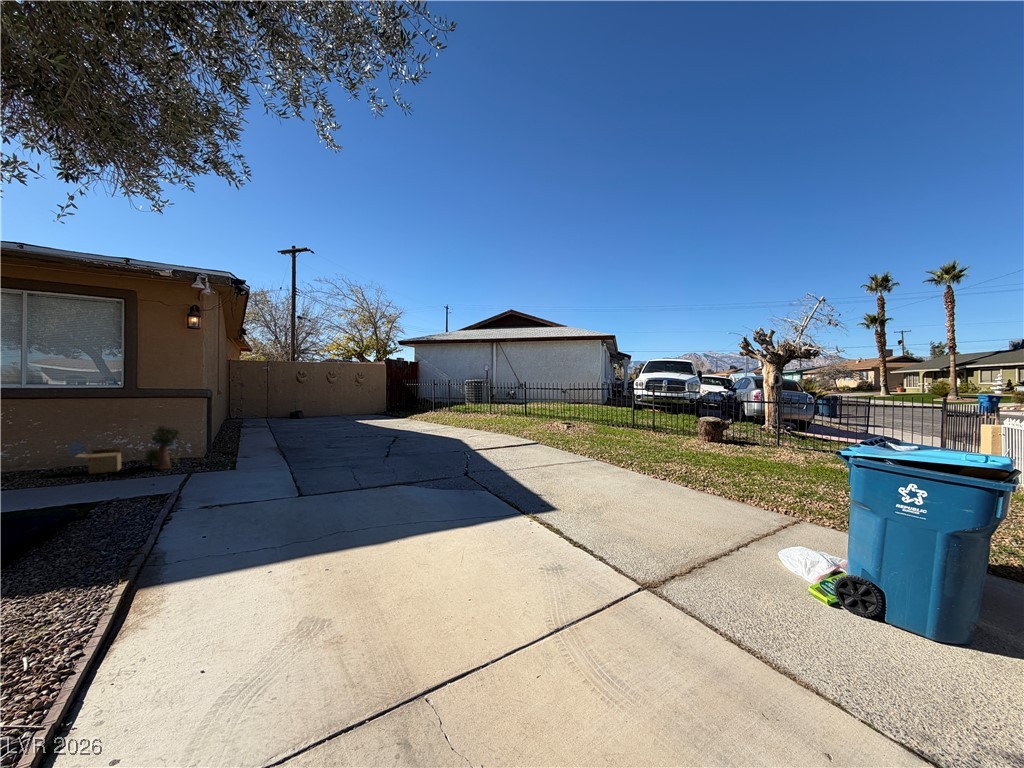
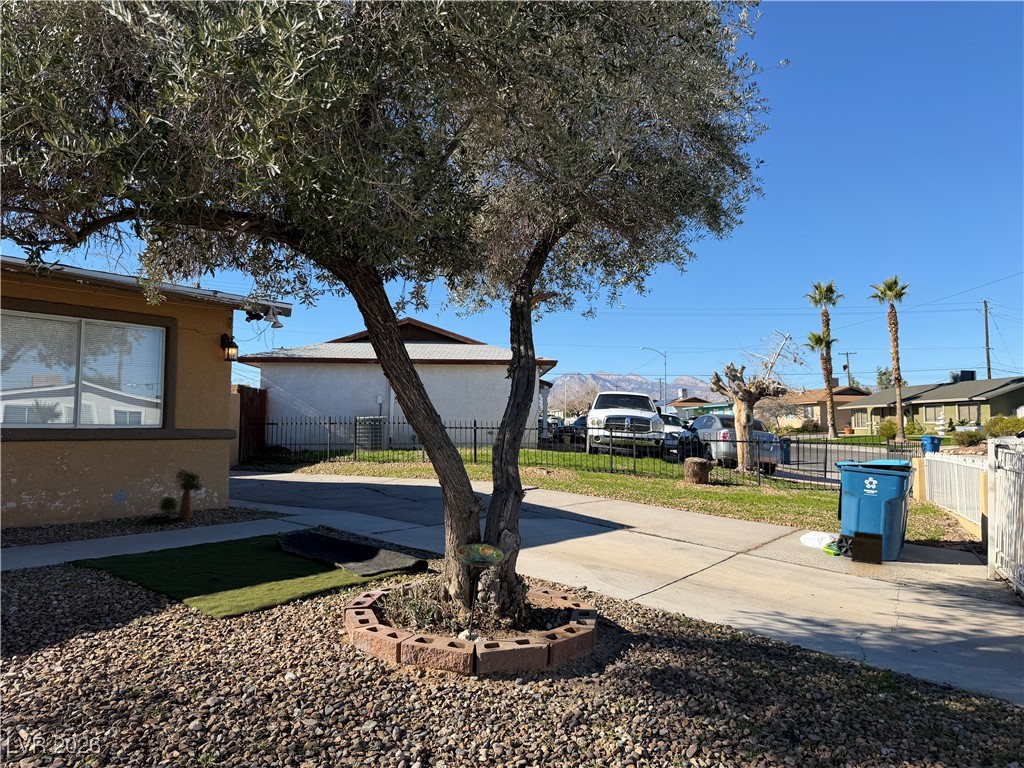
cardboard box: present [76,448,121,474] -> present [839,531,883,564]

